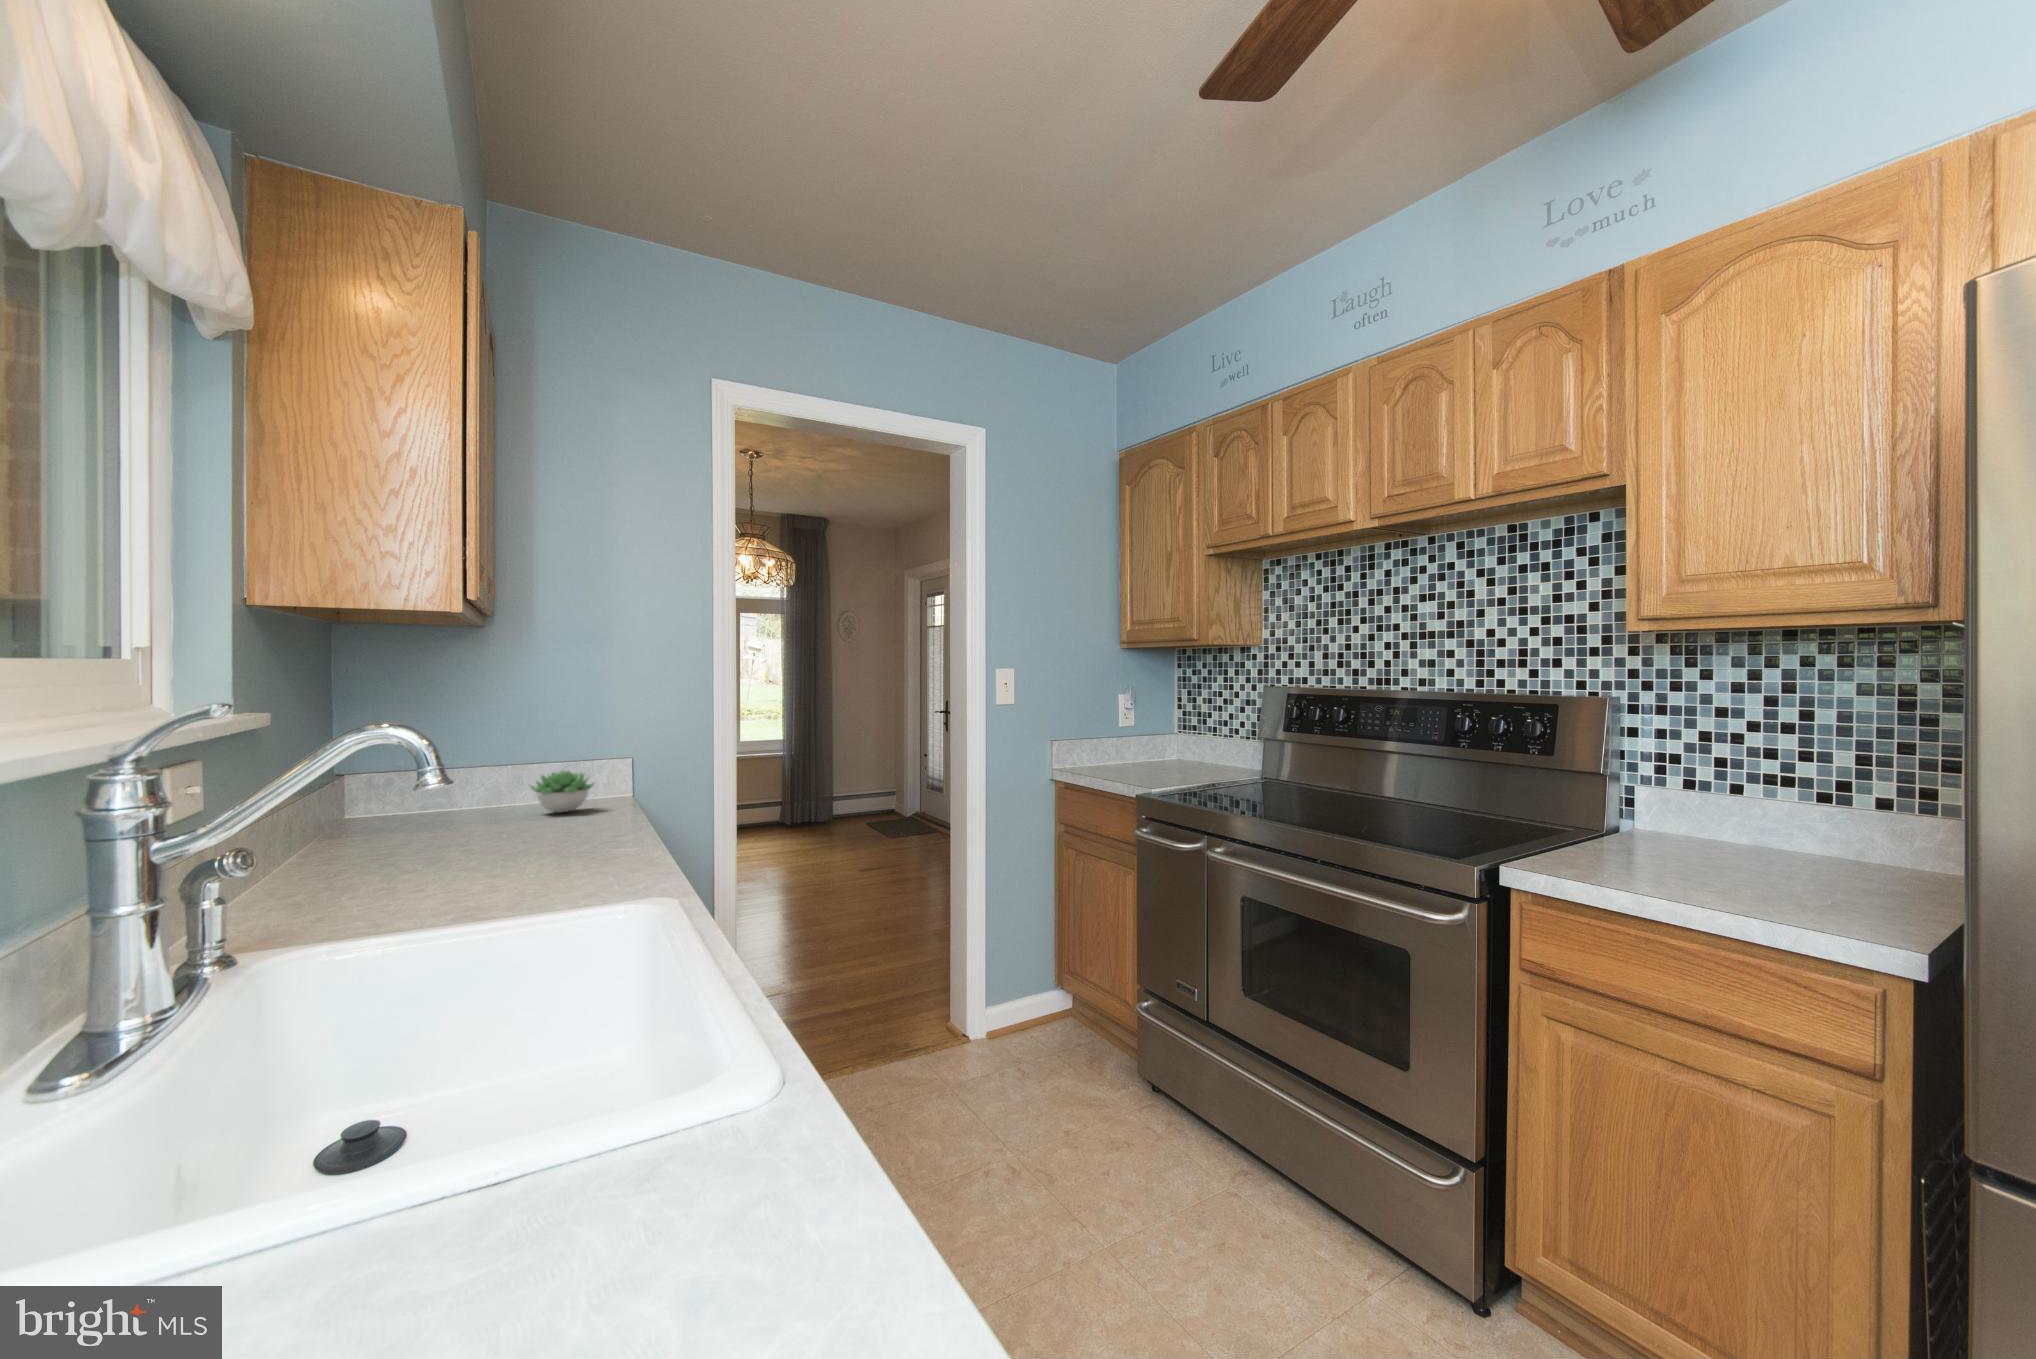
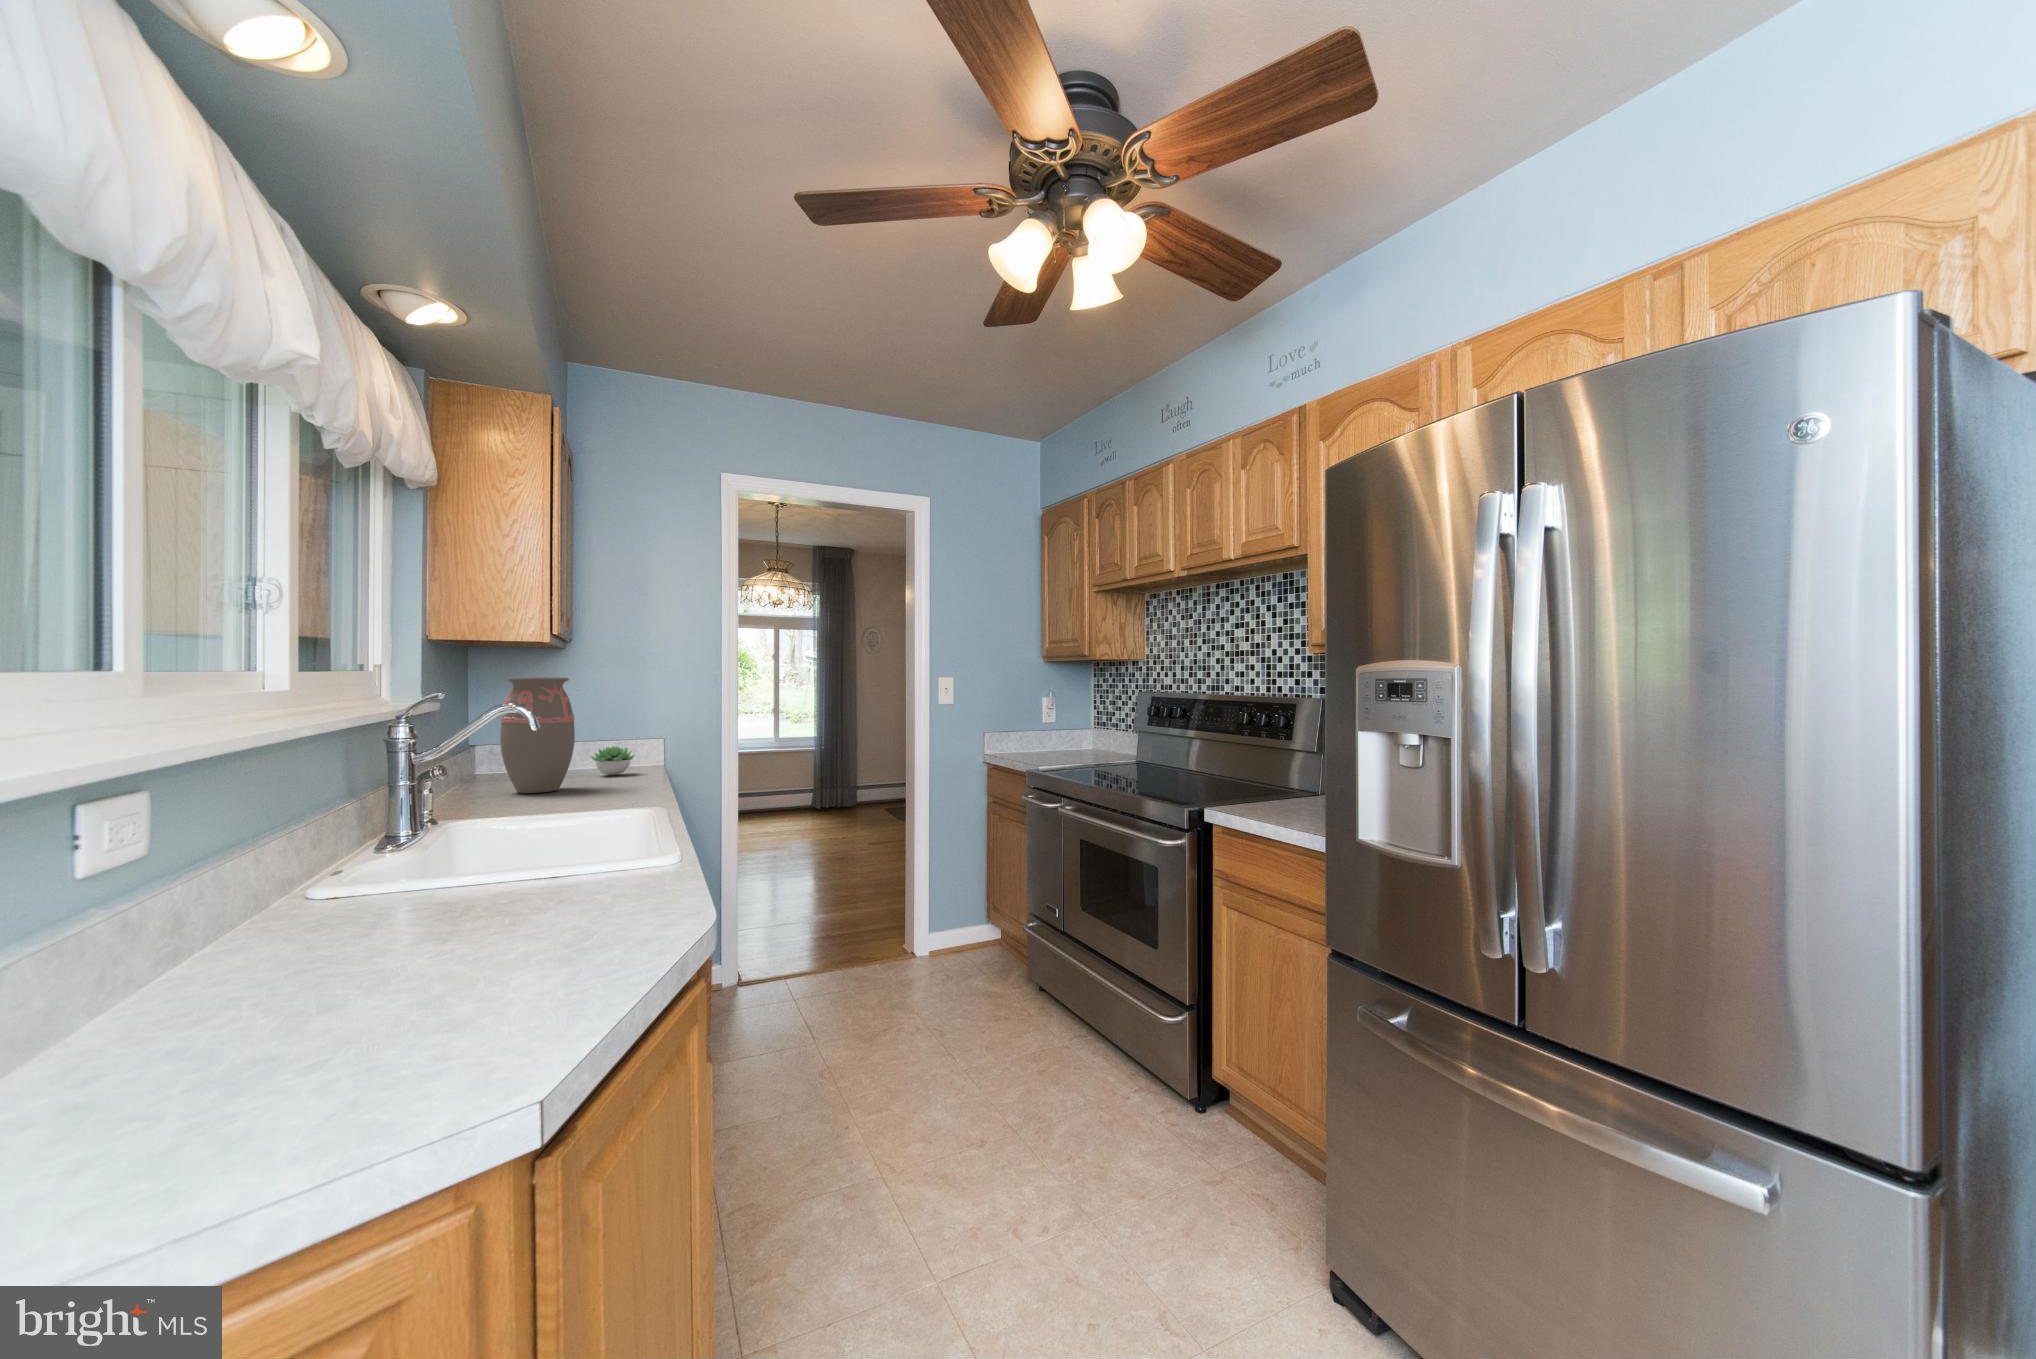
decorative vase: none [389,671,508,853] -> present [500,677,575,793]

